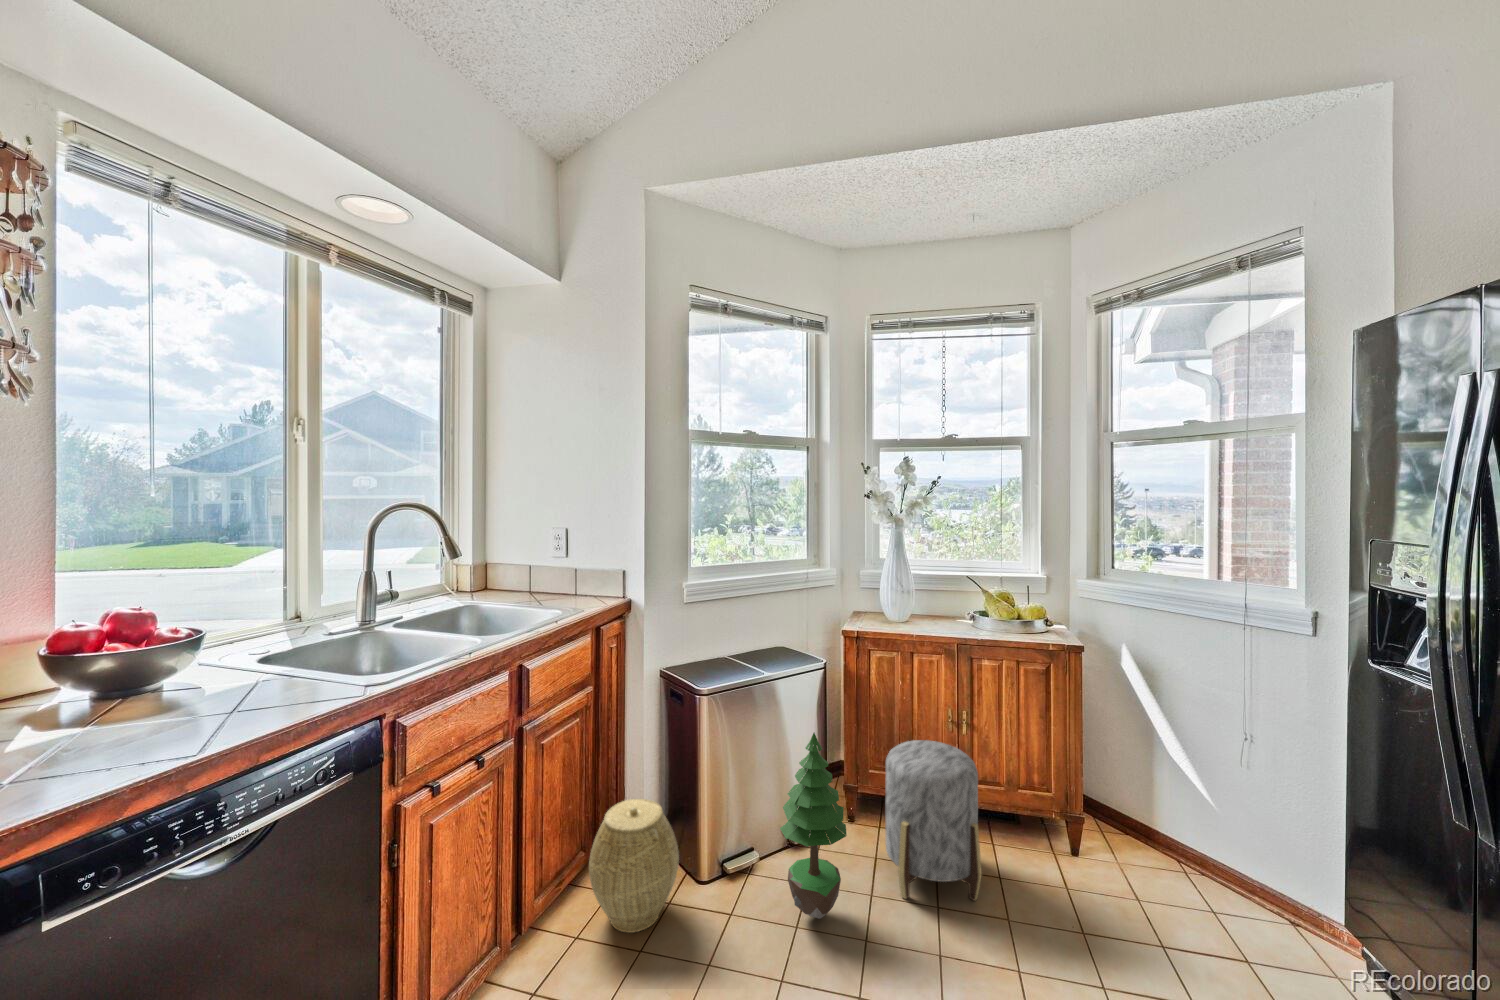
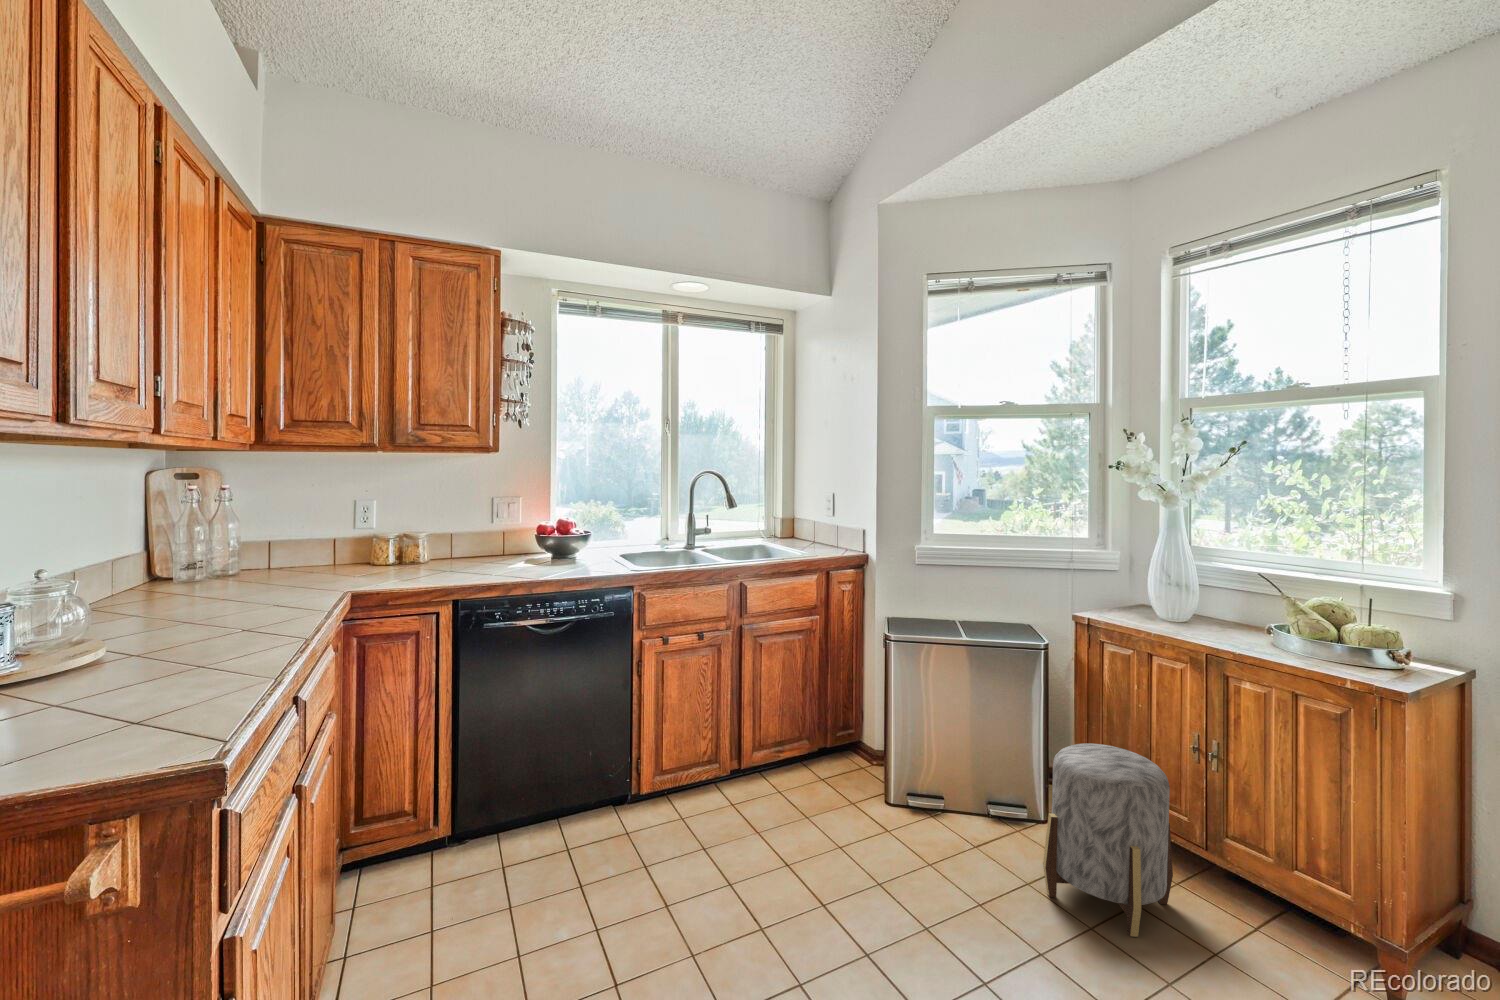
potted tree: present [780,733,847,919] -> none [911,685,978,863]
woven basket: present [589,799,679,933] -> none [780,709,851,808]

